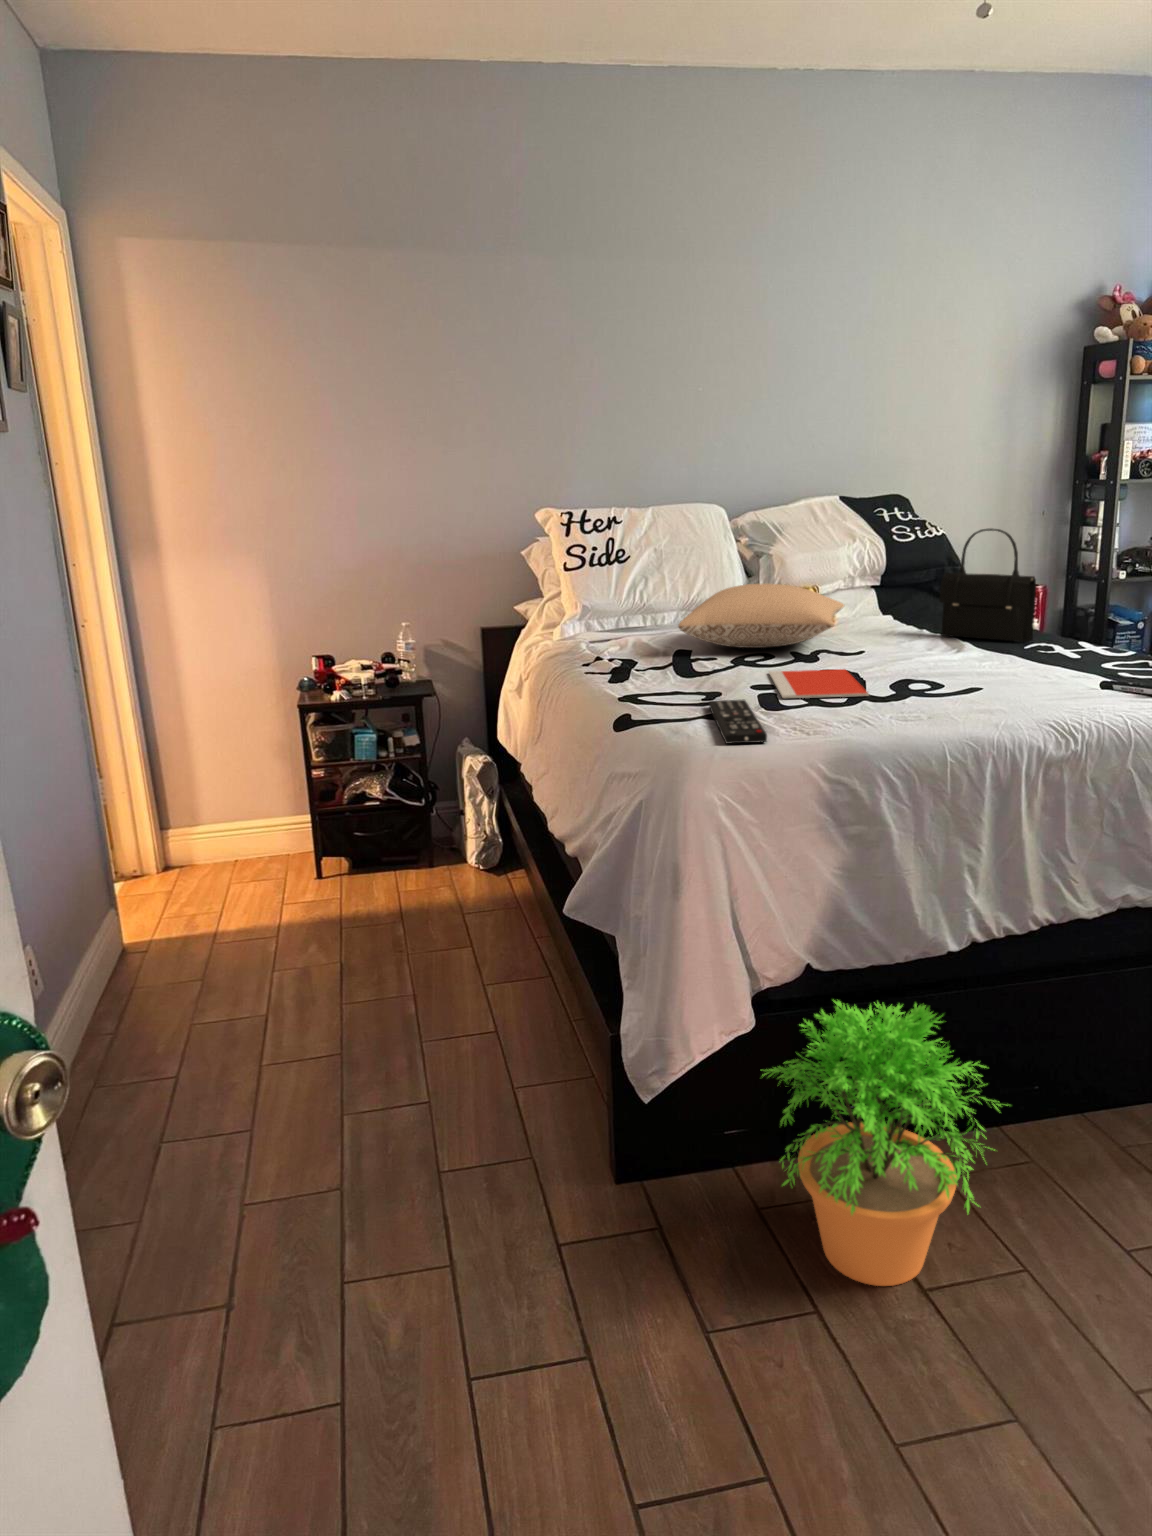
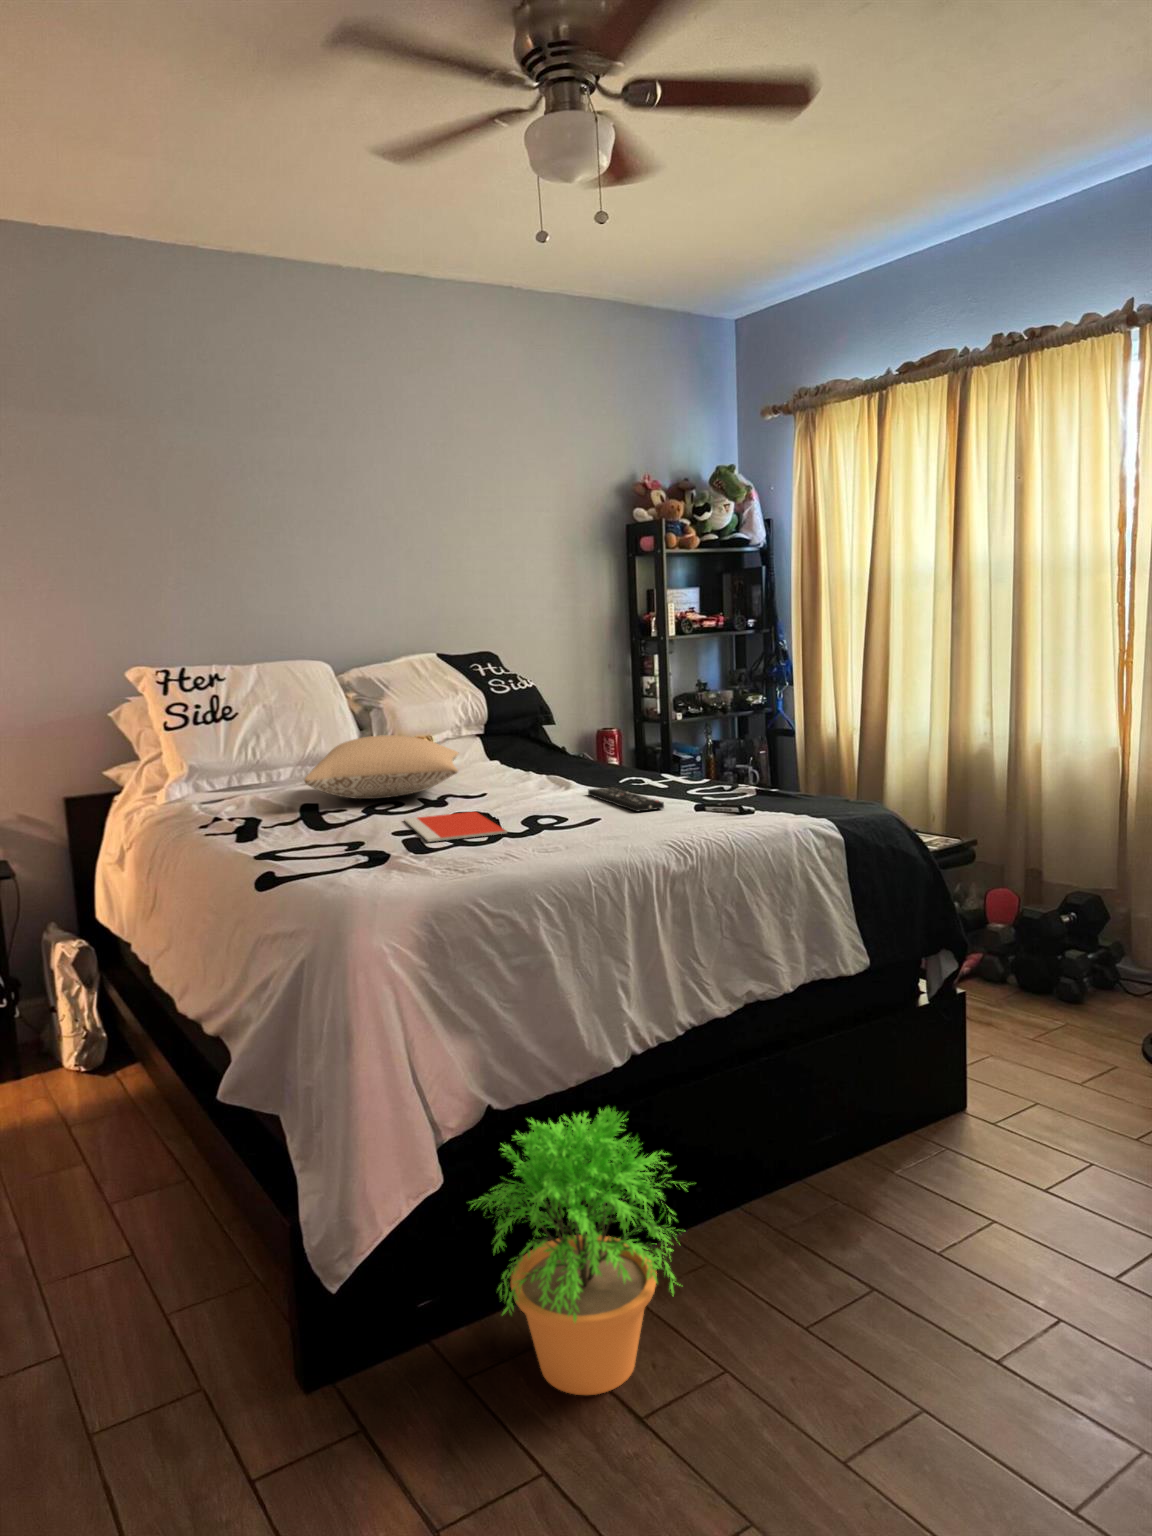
handbag: present [939,529,1036,642] -> none [544,679,628,778]
remote control: present [709,699,767,744] -> present [588,787,664,811]

